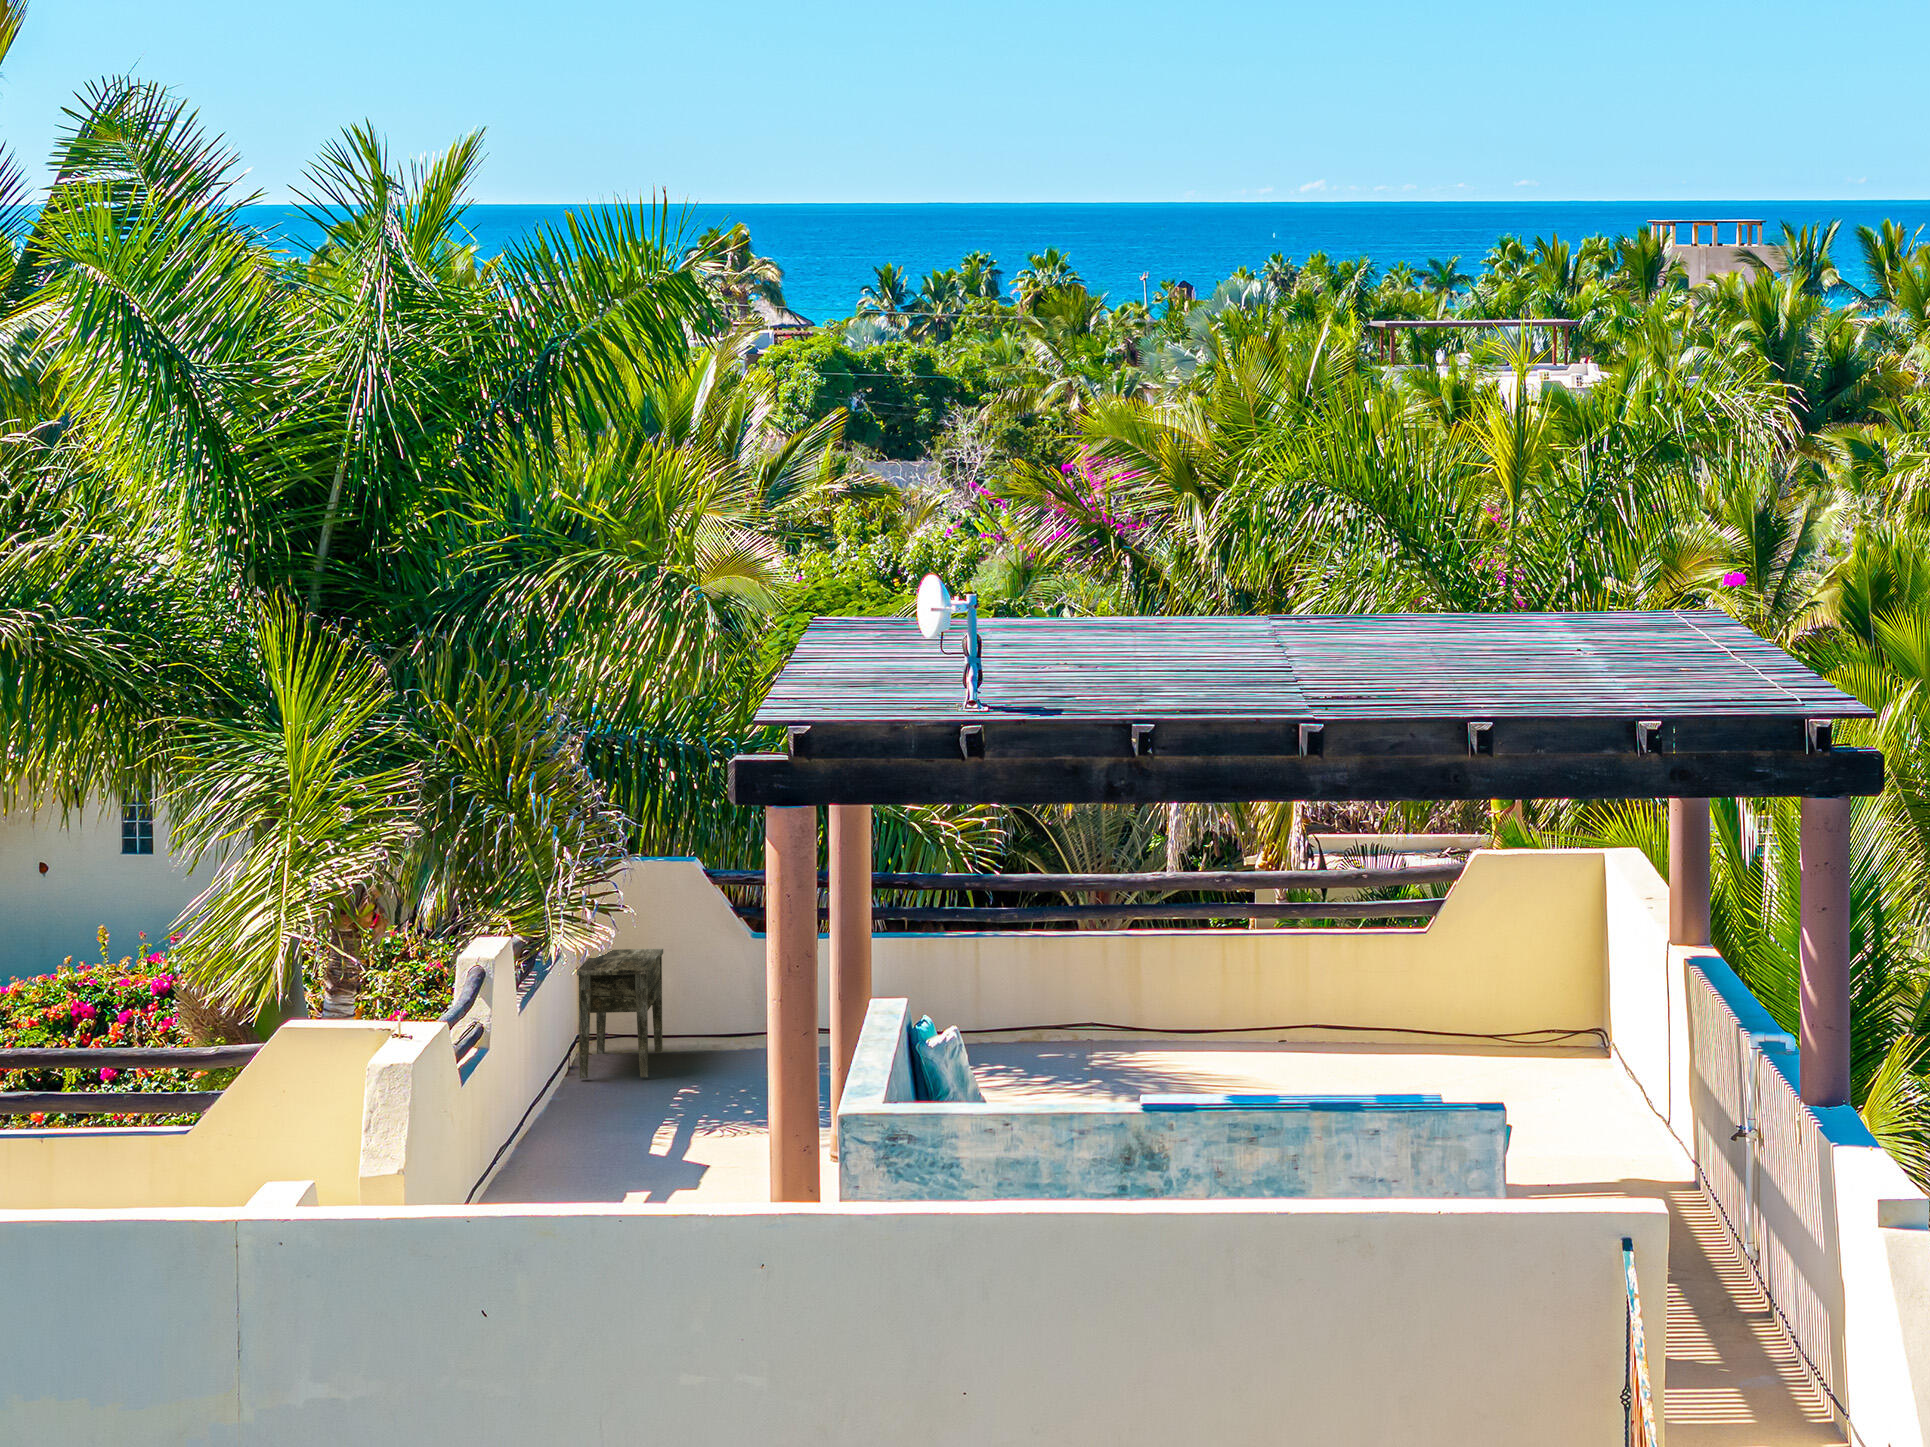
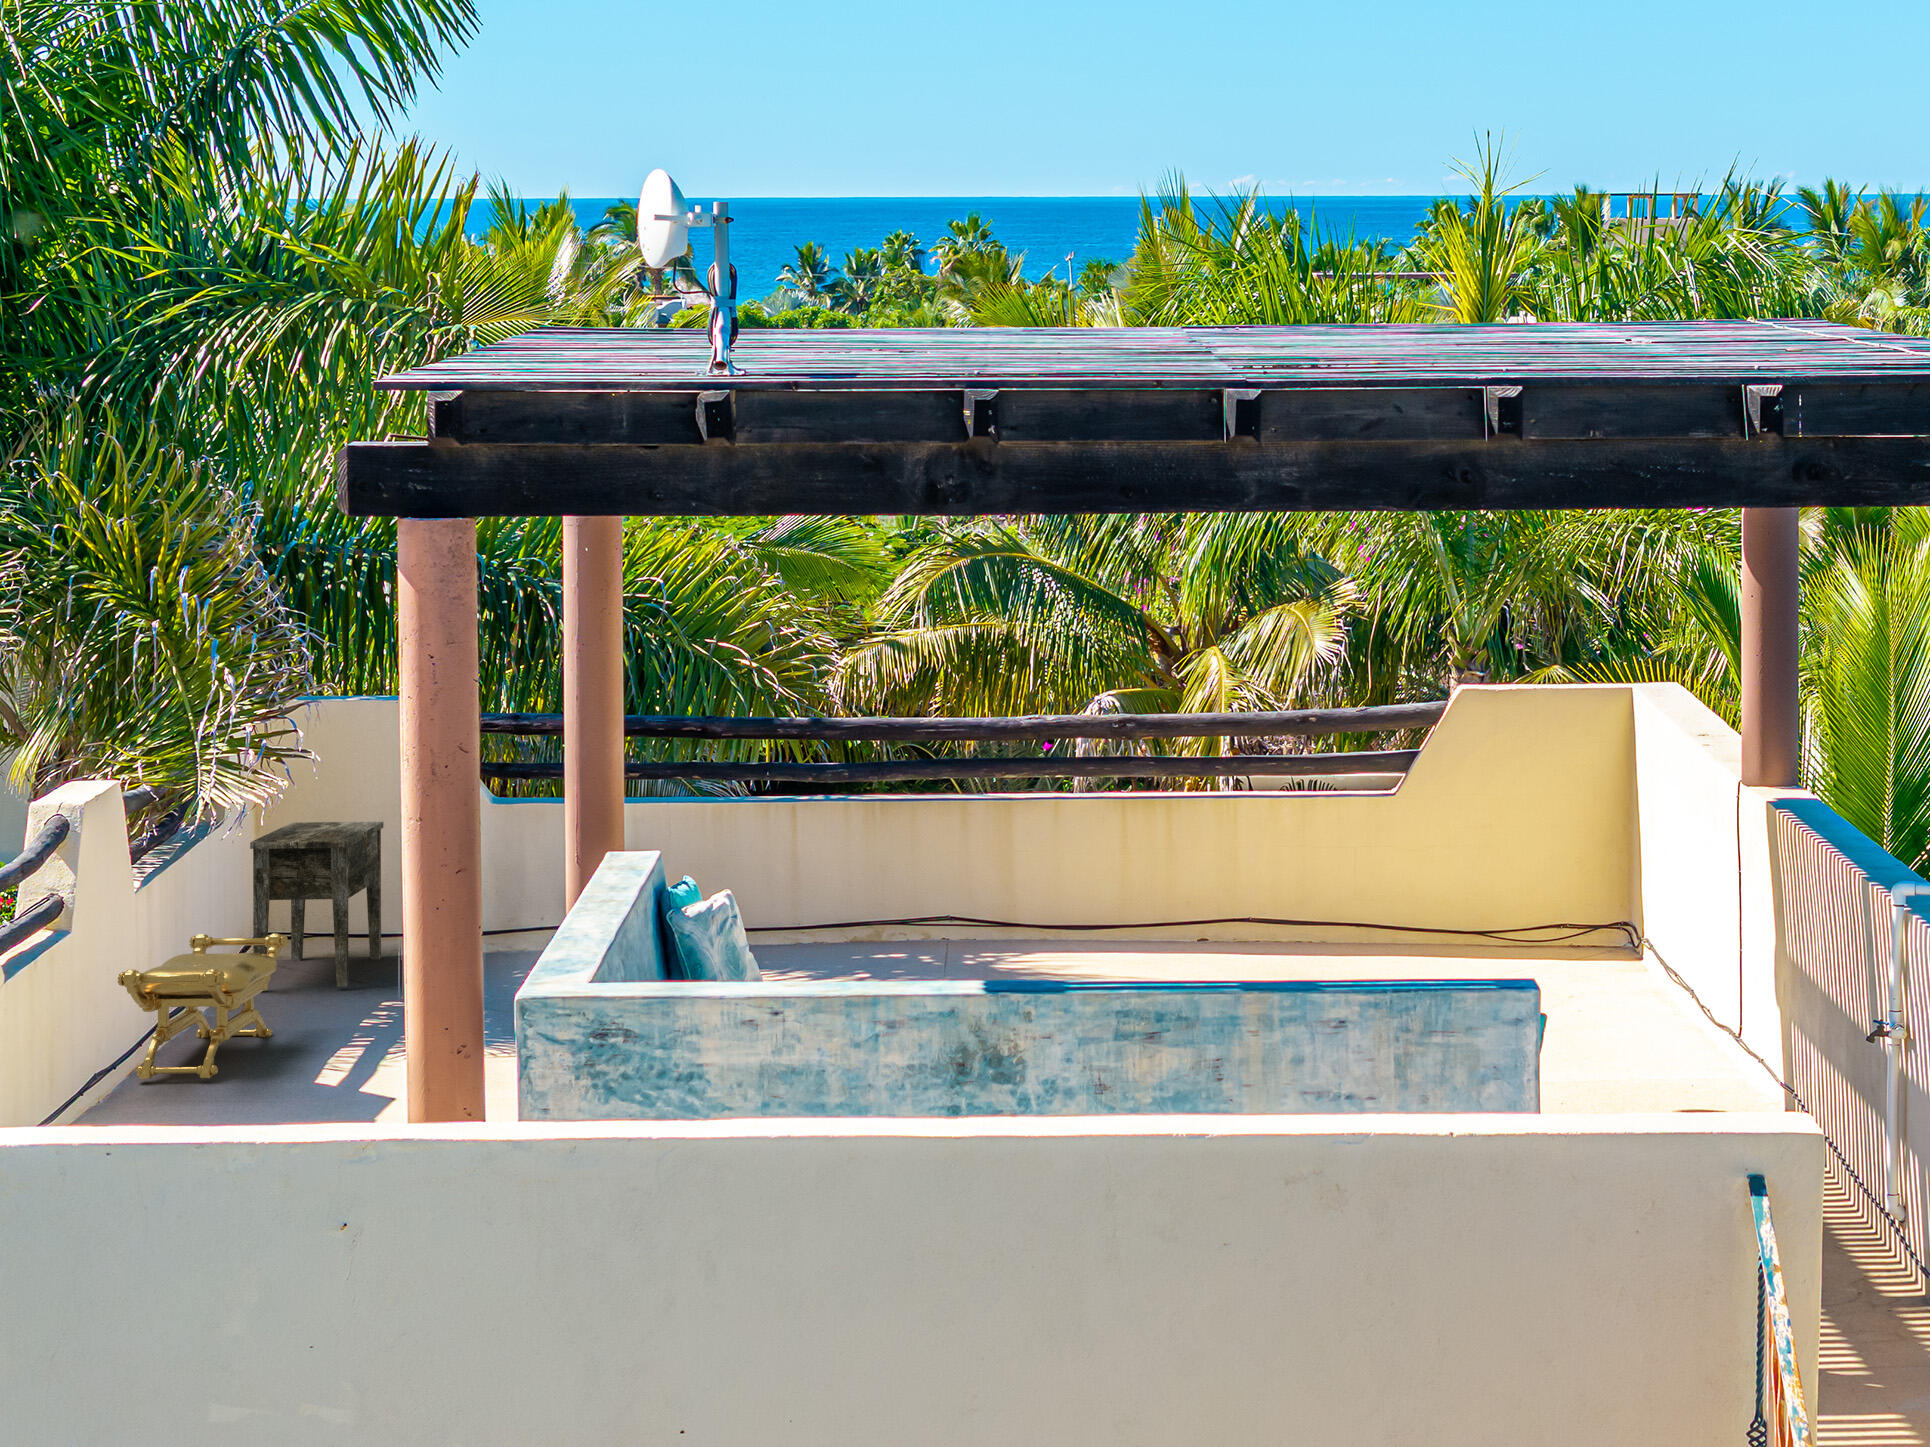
stool: none [515,1043,617,1153] -> present [118,933,288,1079]

